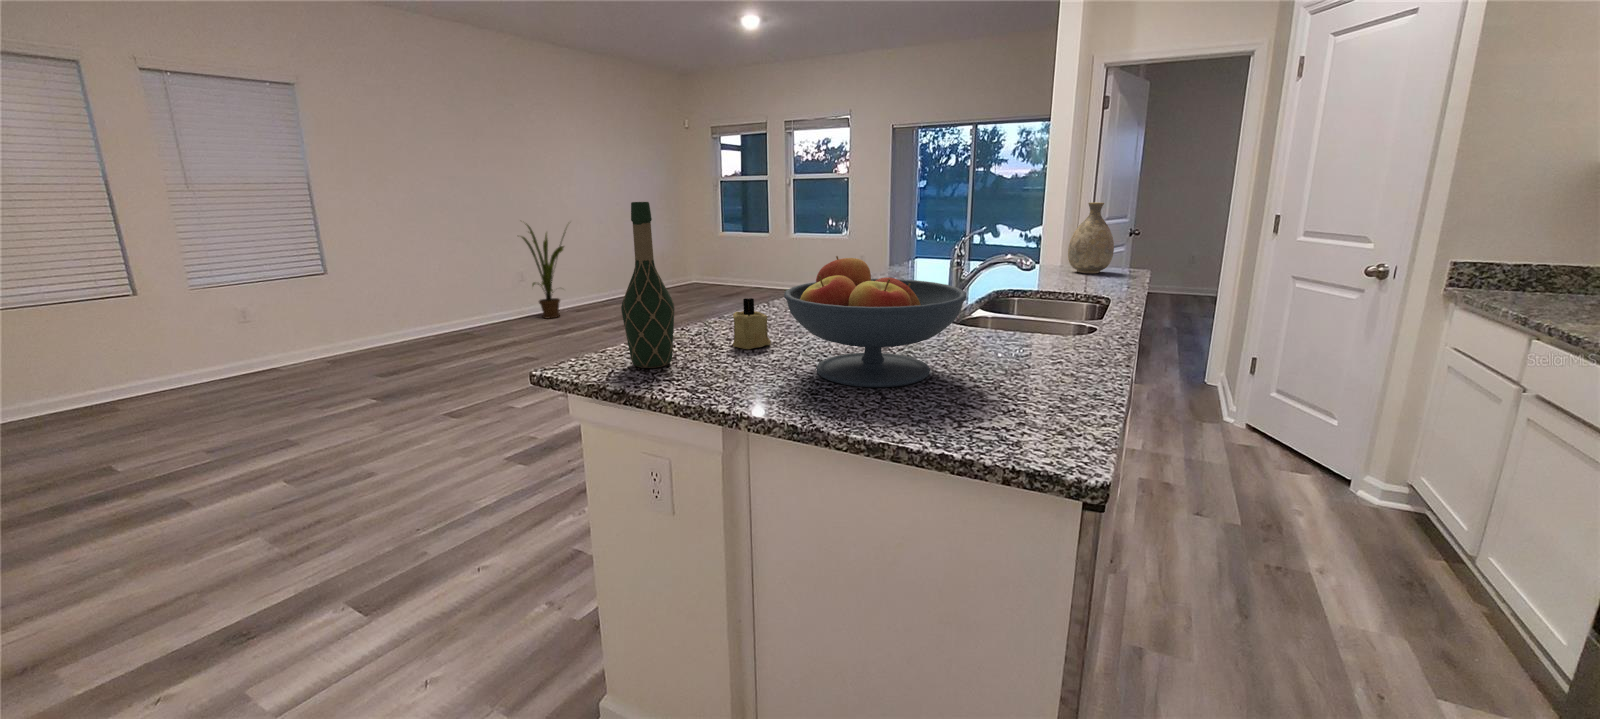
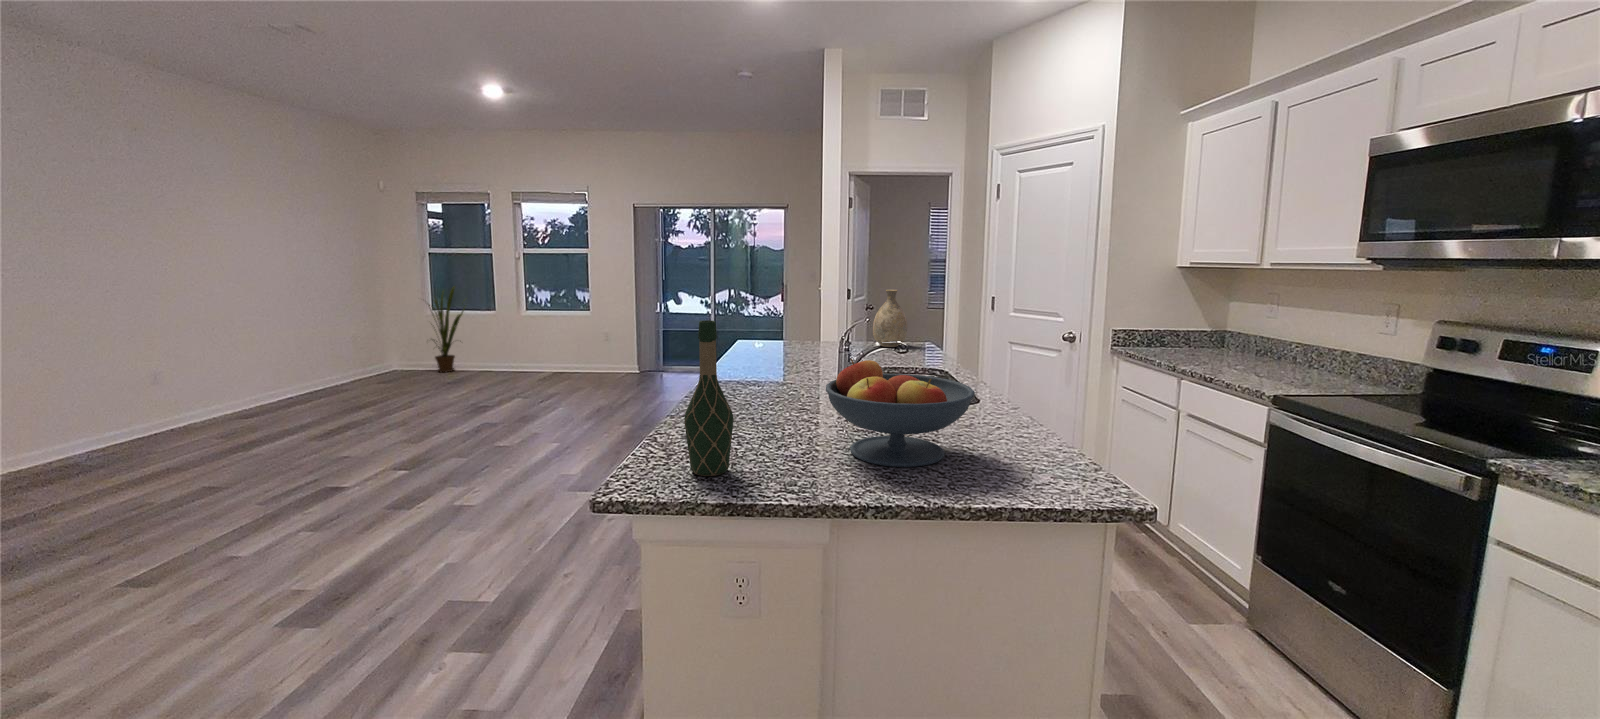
house plant: present [521,225,566,318] -> present [429,287,464,373]
candle: present [733,298,771,349] -> none [743,398,777,446]

